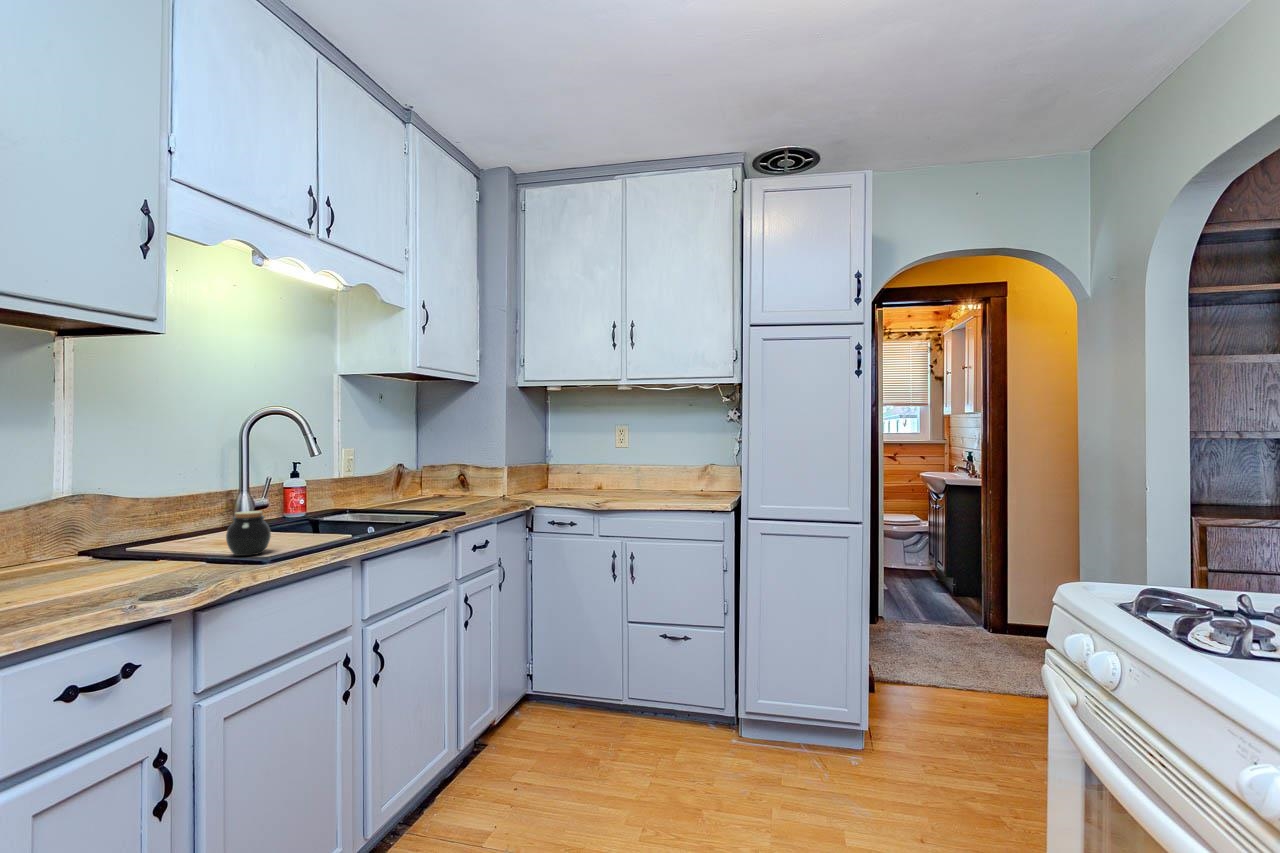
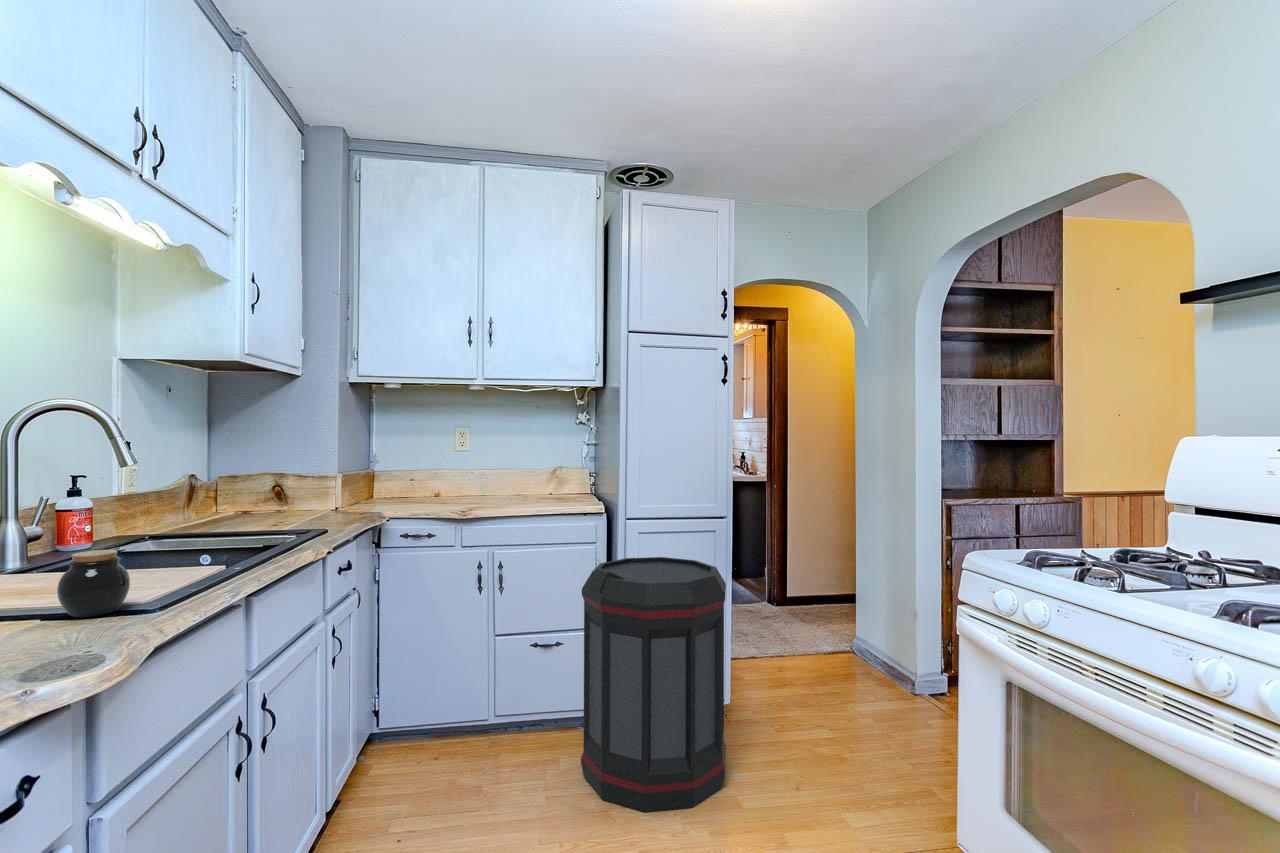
trash can: none [691,556,843,815] -> present [581,557,726,812]

